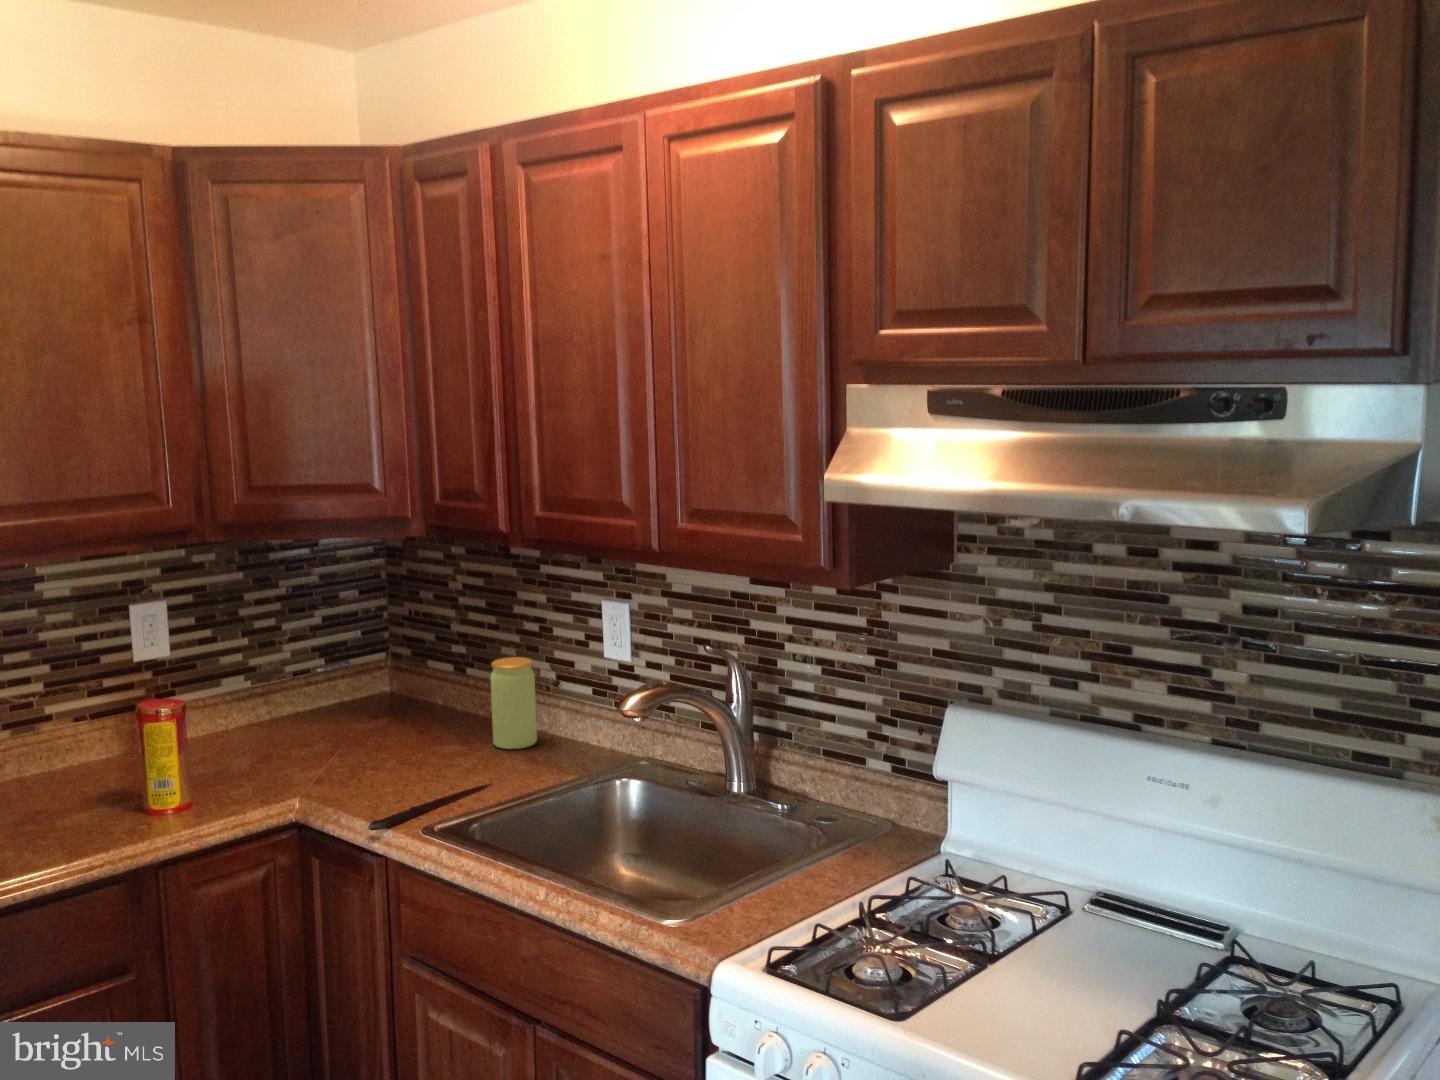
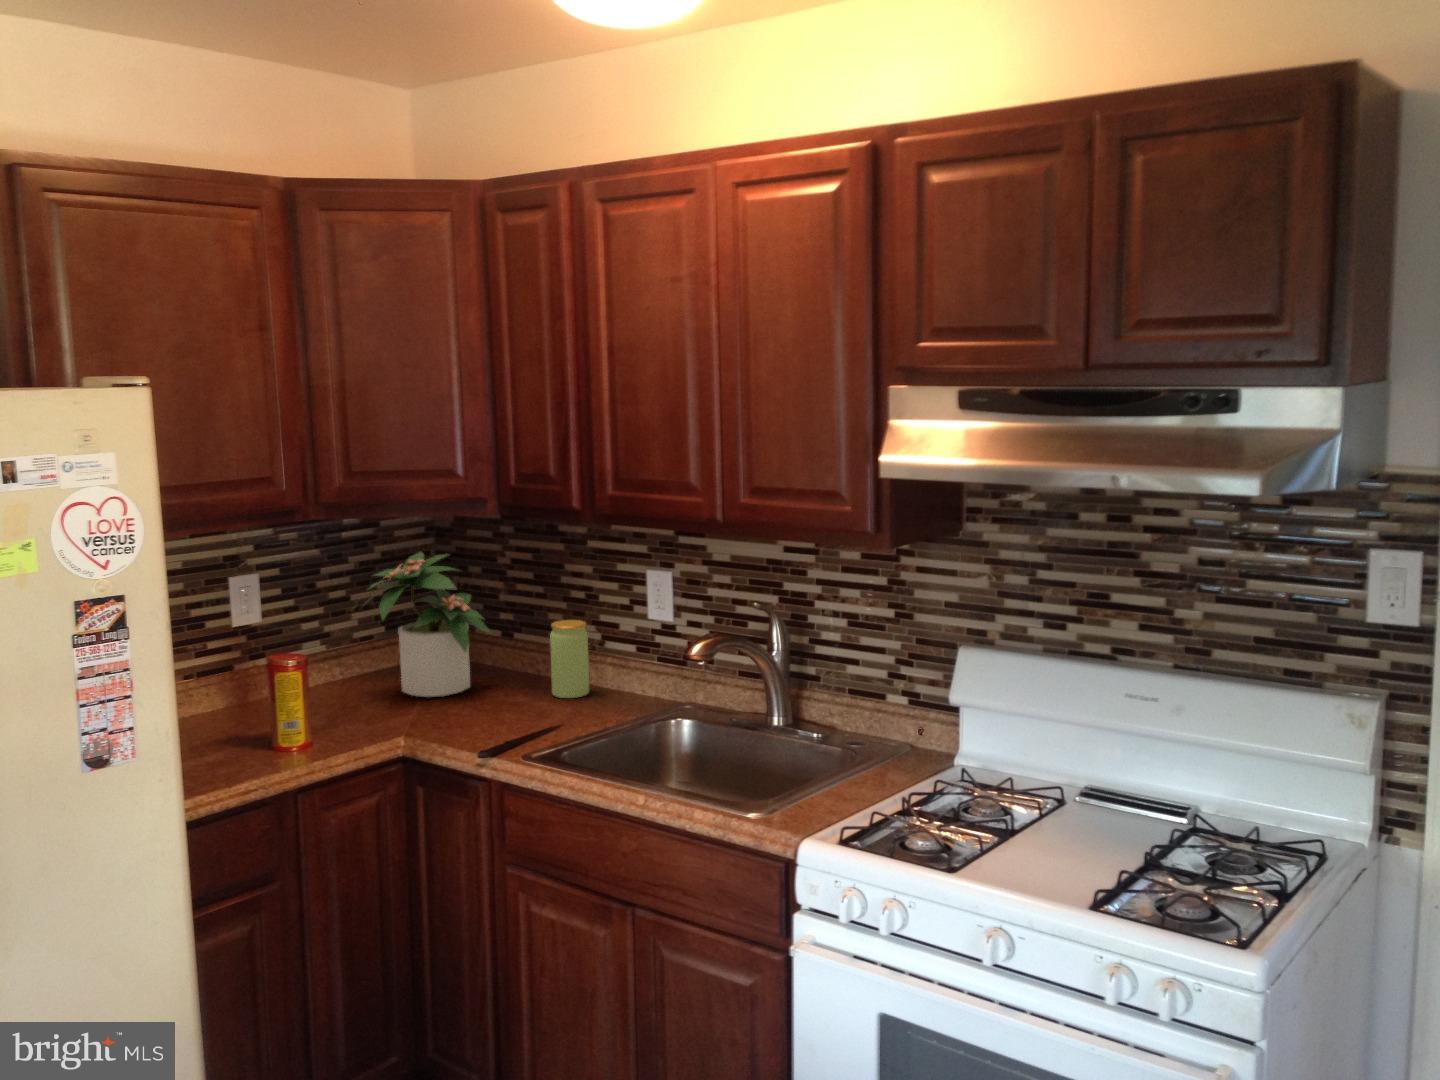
potted plant: none [278,576,433,745] -> present [367,552,491,697]

